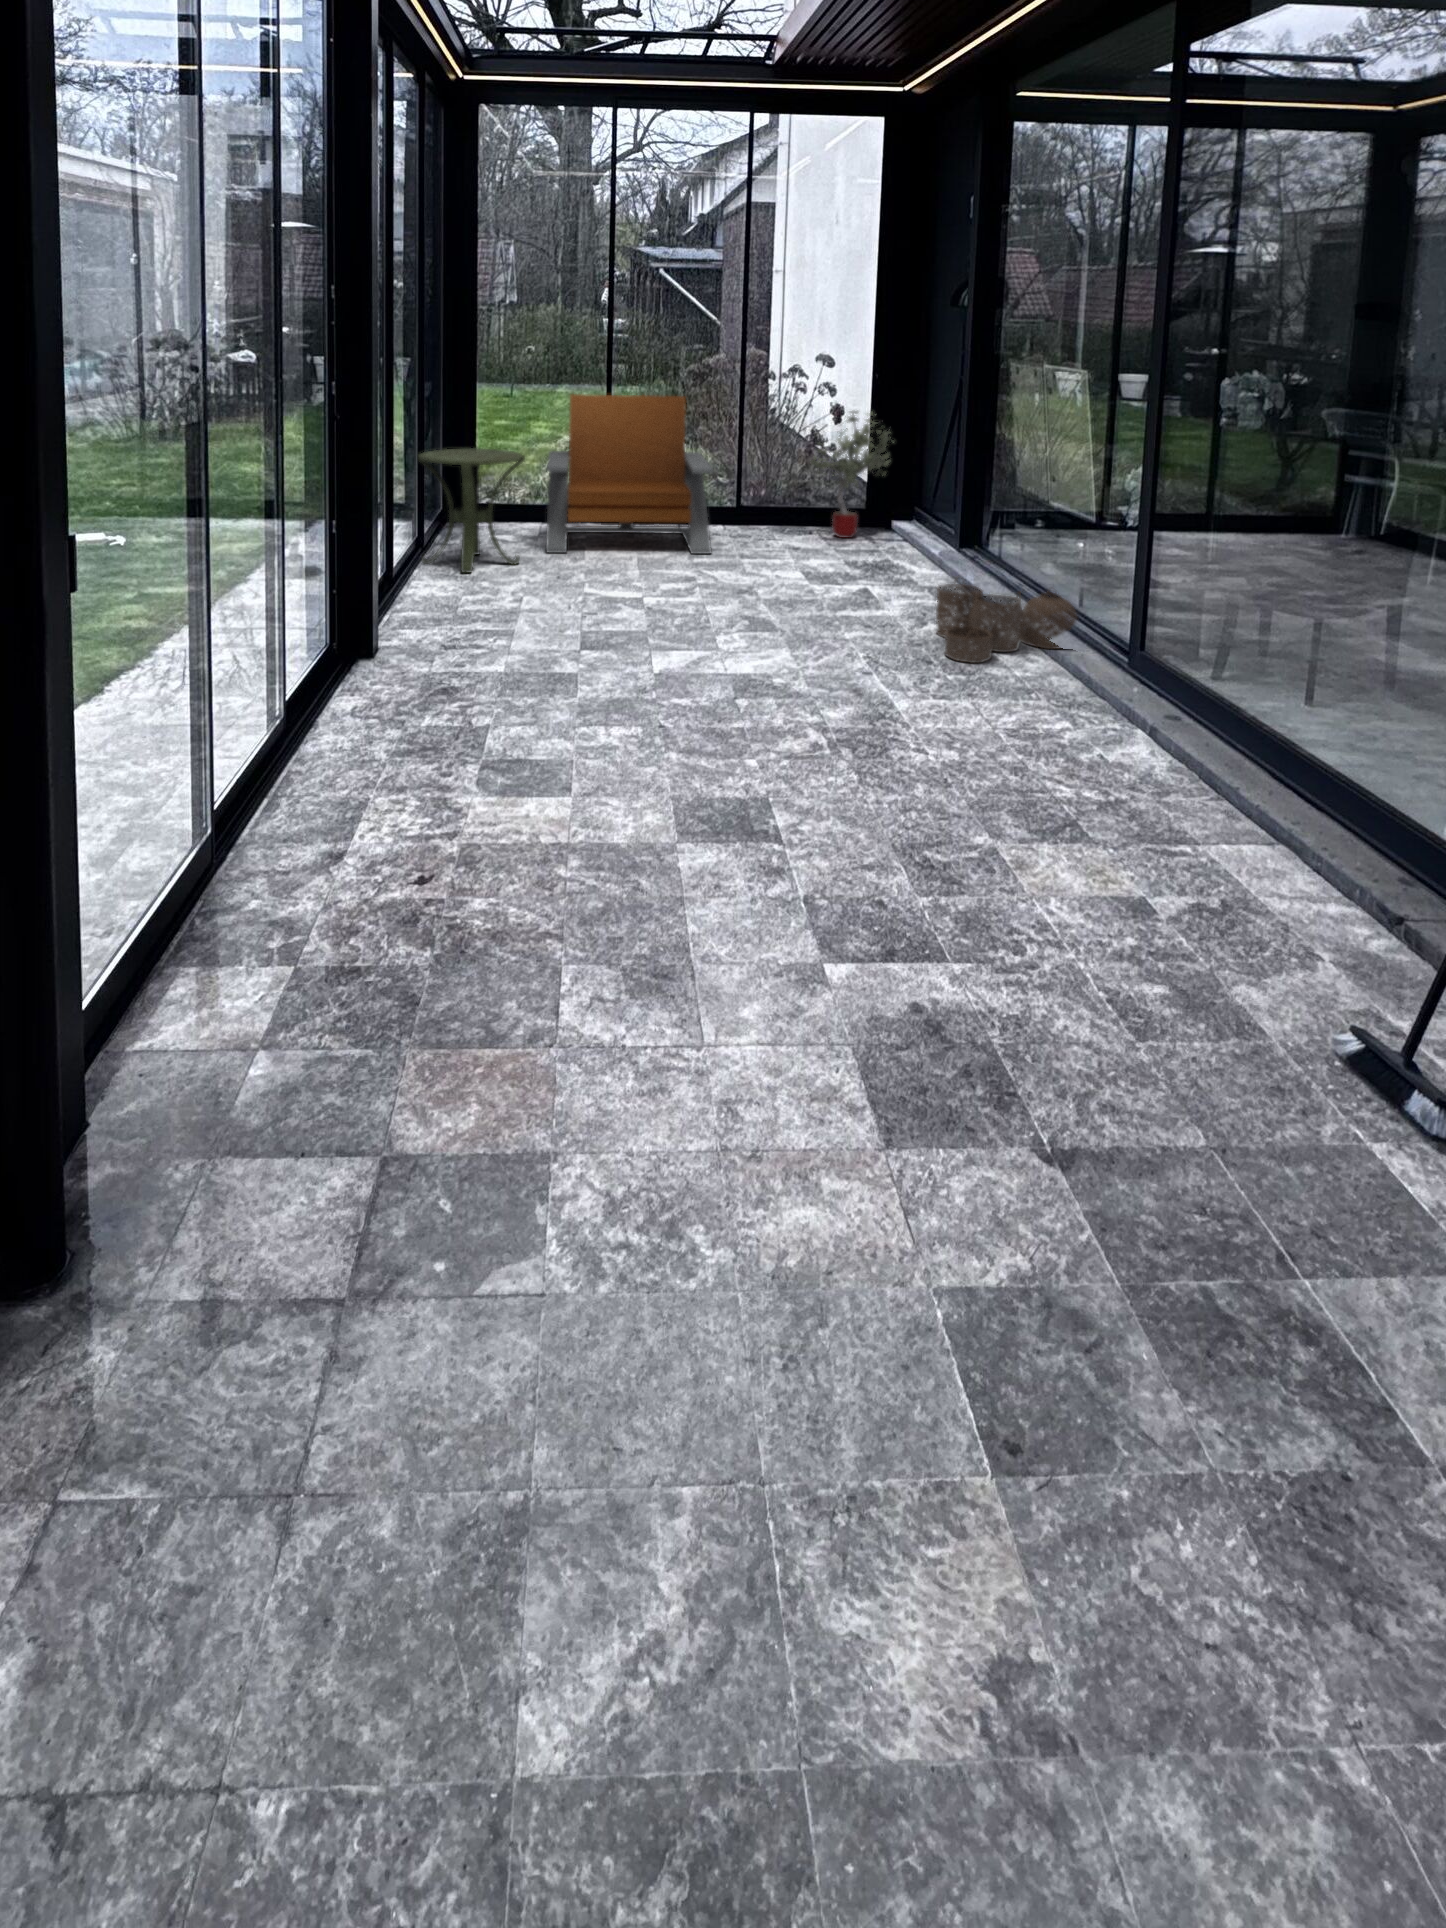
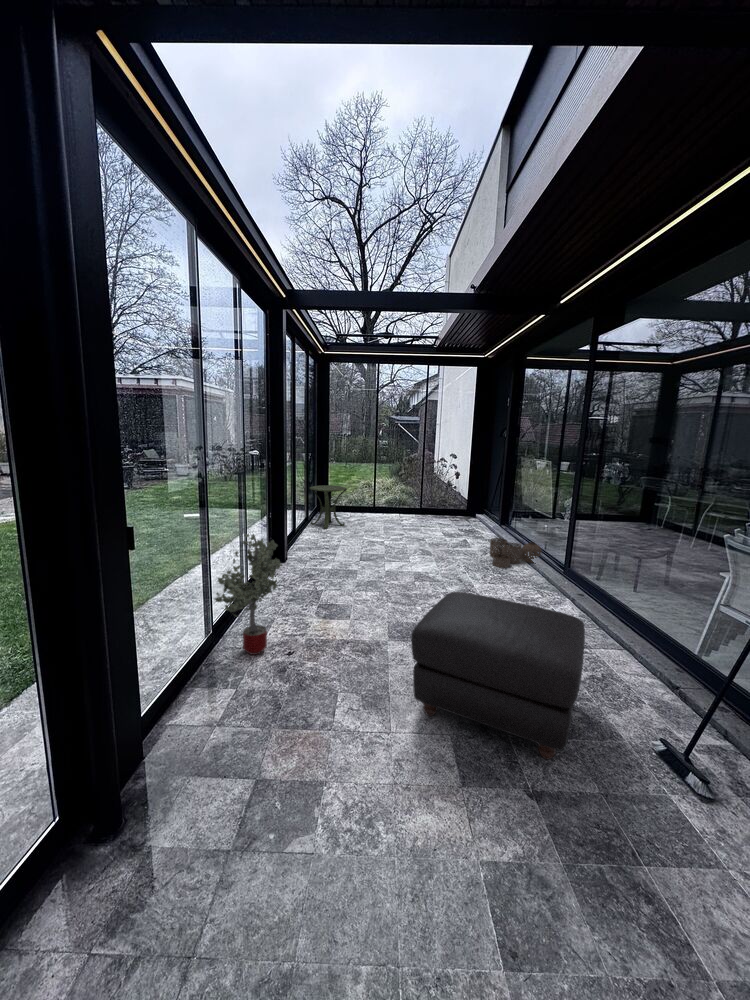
lounge chair: present [546,394,713,554] -> none [354,467,413,524]
potted tree: present [811,411,894,538] -> present [215,534,282,655]
ottoman: none [749,703,1168,1083] -> present [411,592,585,759]

